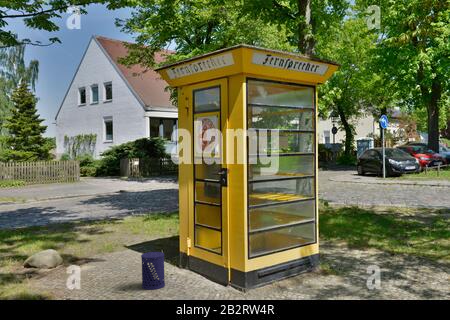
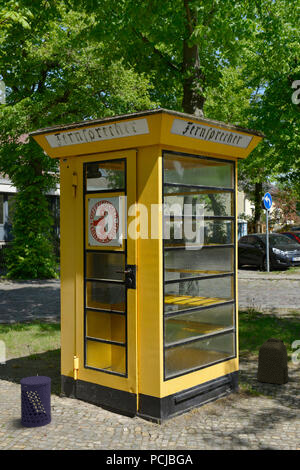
backpack: none [337,229,362,267] -> present [257,338,288,384]

